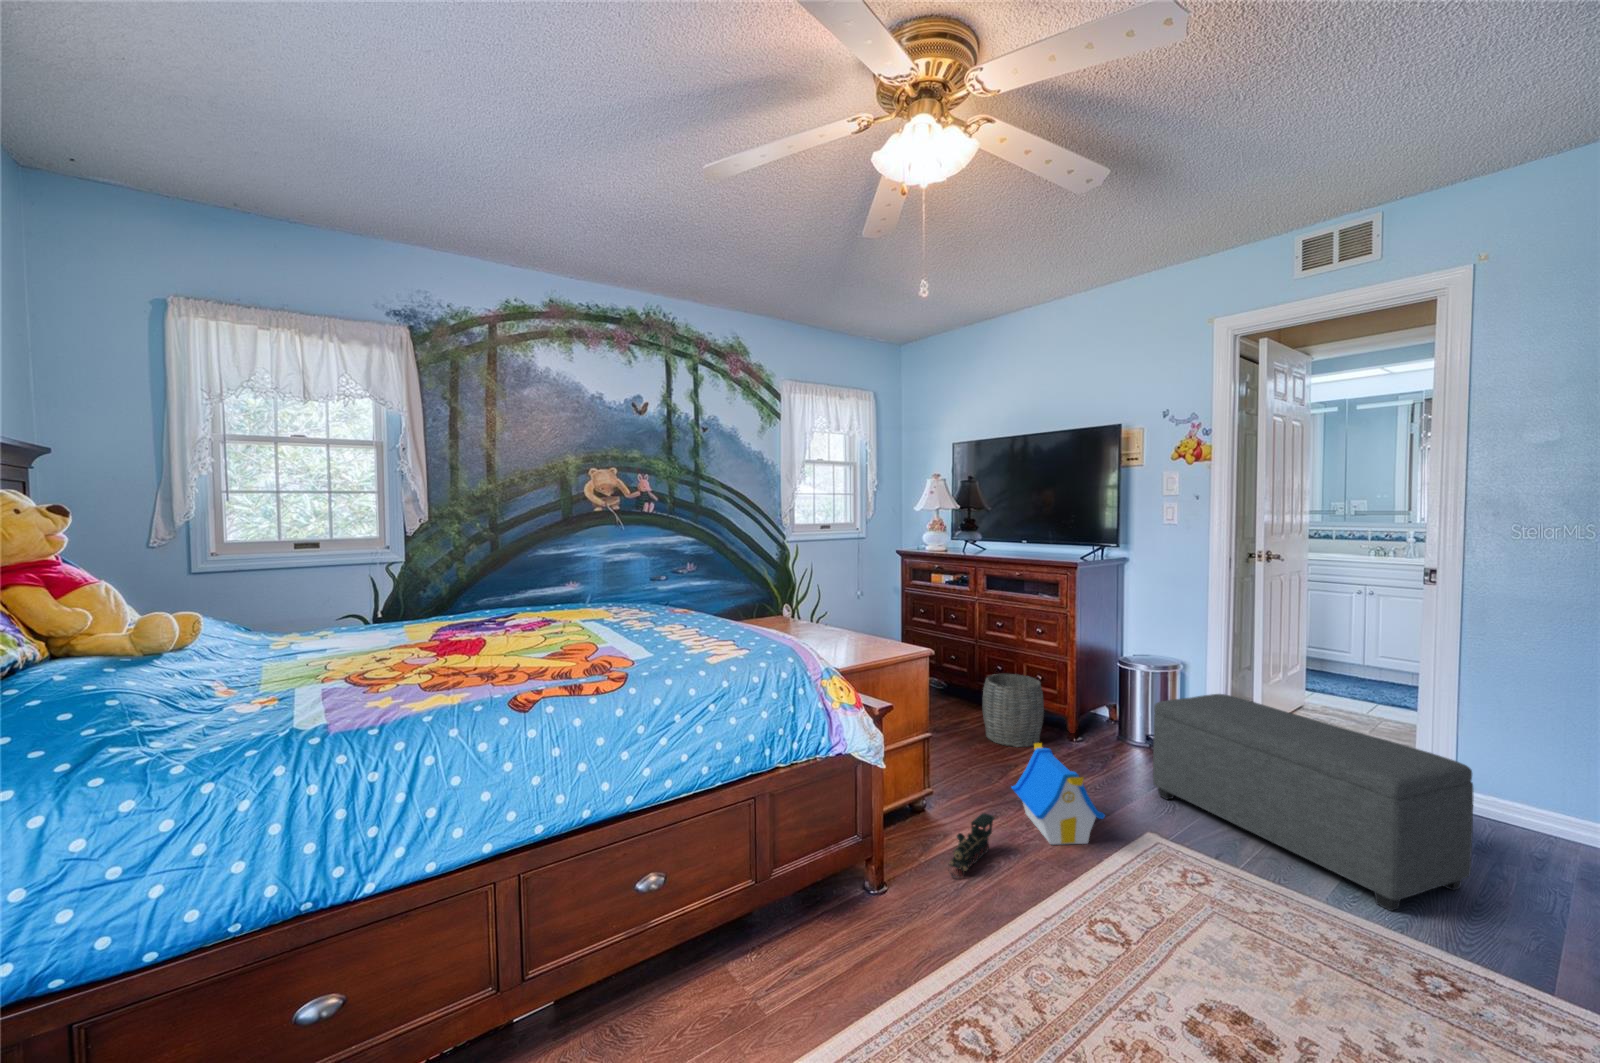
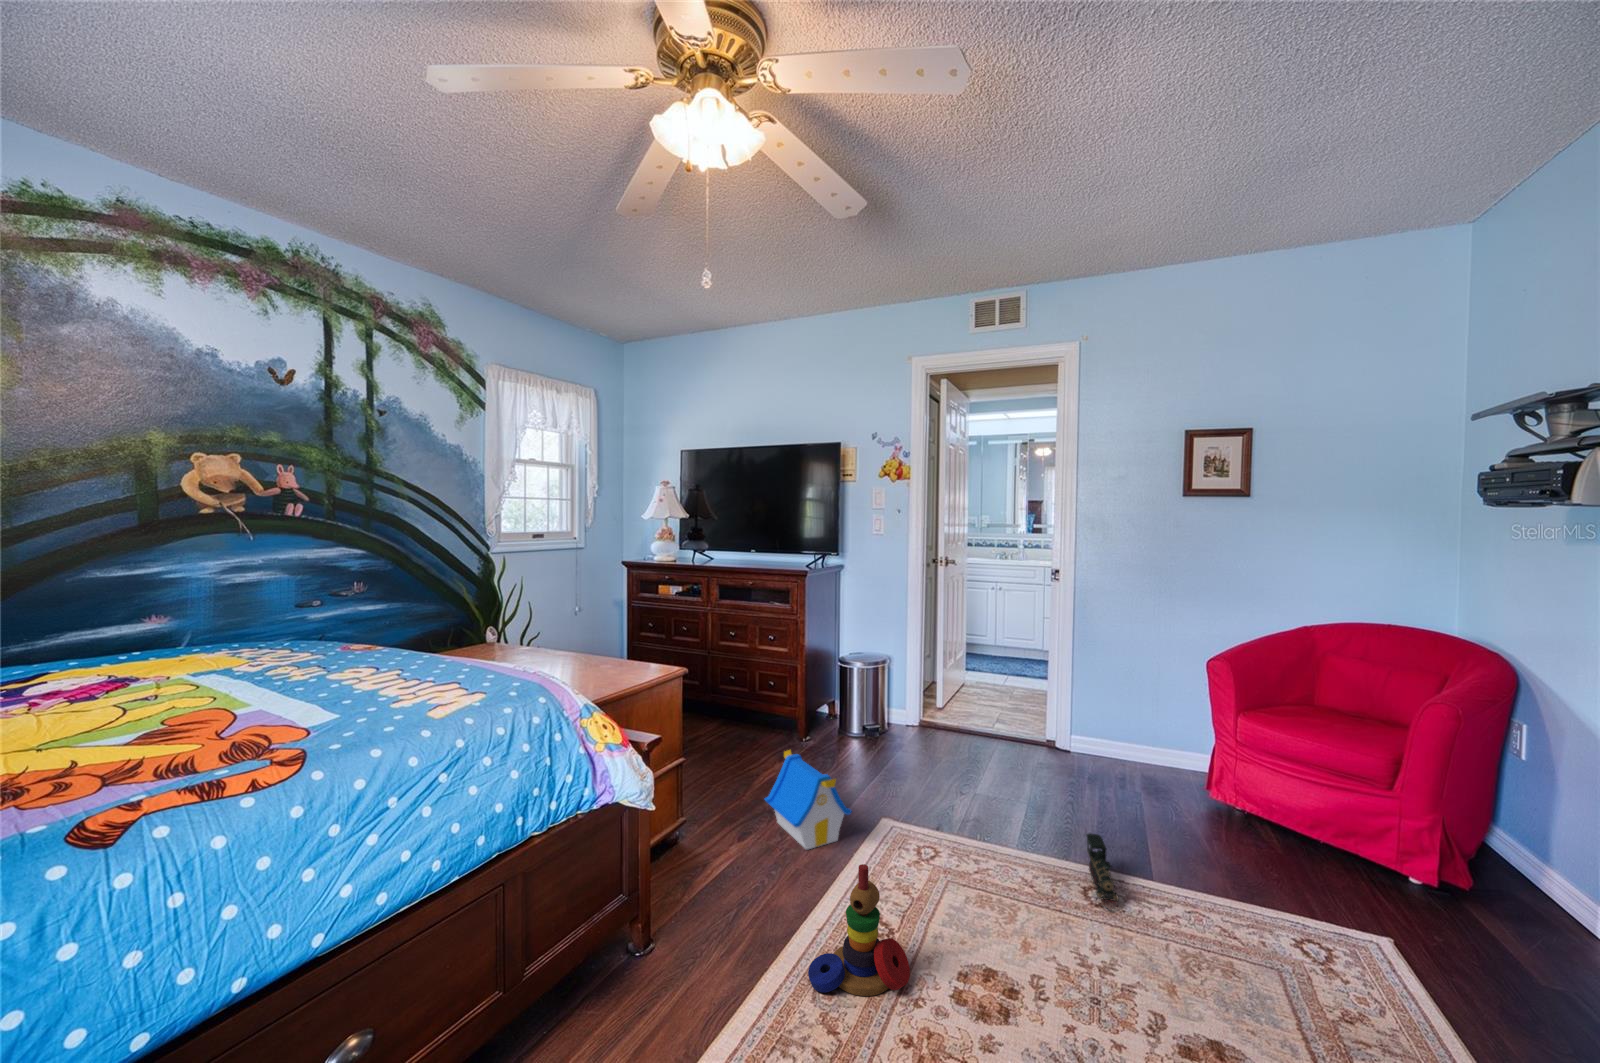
woven basket: present [983,674,1044,747] -> none [721,682,778,755]
ottoman: present [1153,694,1473,911] -> none [879,682,1097,845]
toy train: present [948,813,995,877] -> present [1086,834,1119,910]
stacking toy: none [1023,860,1137,997] -> present [808,864,910,996]

